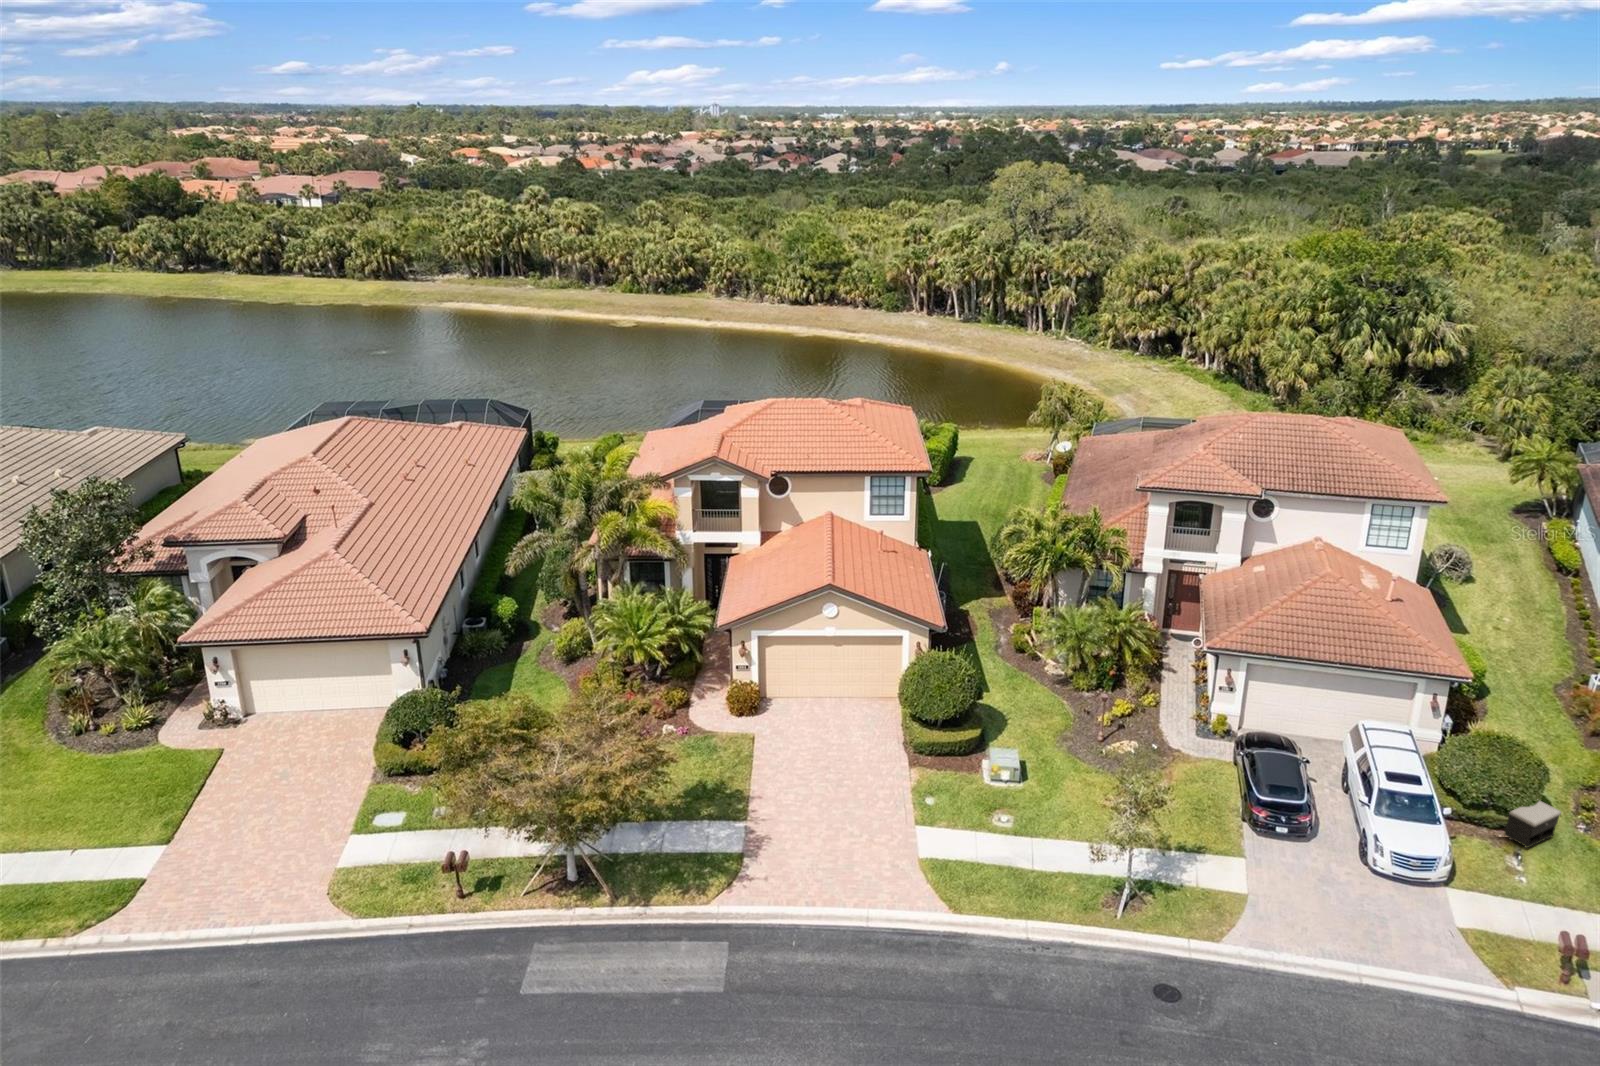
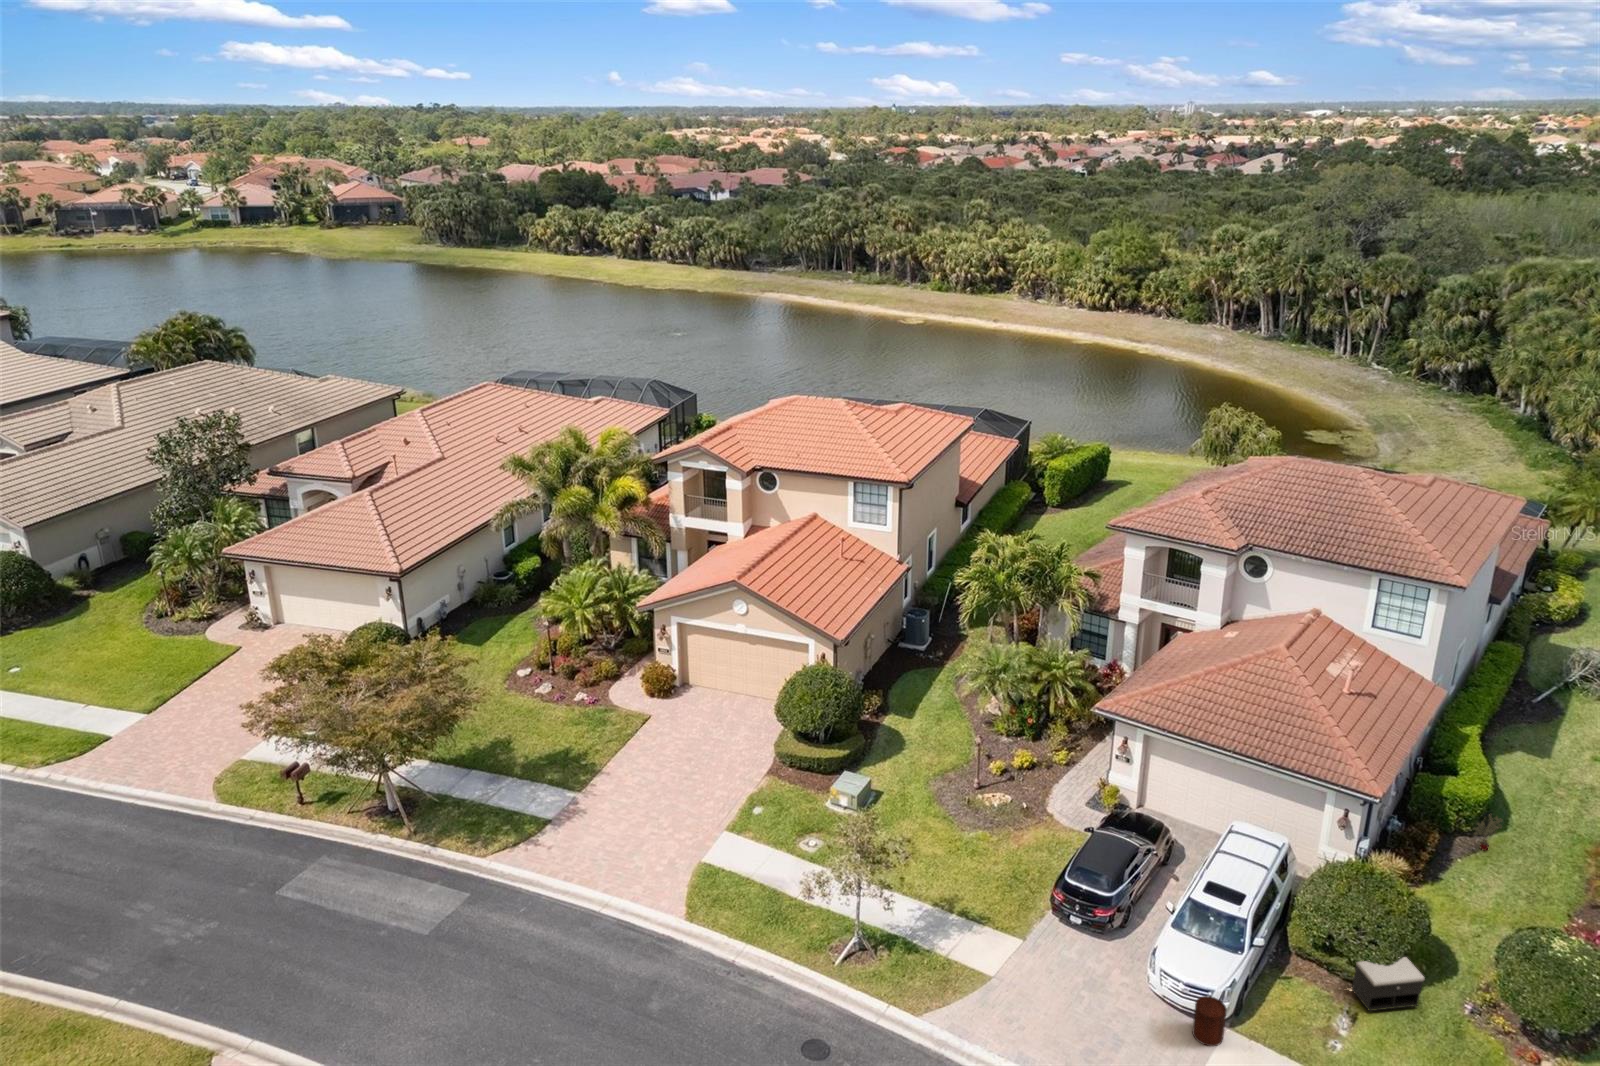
potted tree: none [1486,679,1507,709] -> present [1474,814,1502,851]
trash can: none [1426,864,1459,905] -> present [1192,996,1226,1046]

